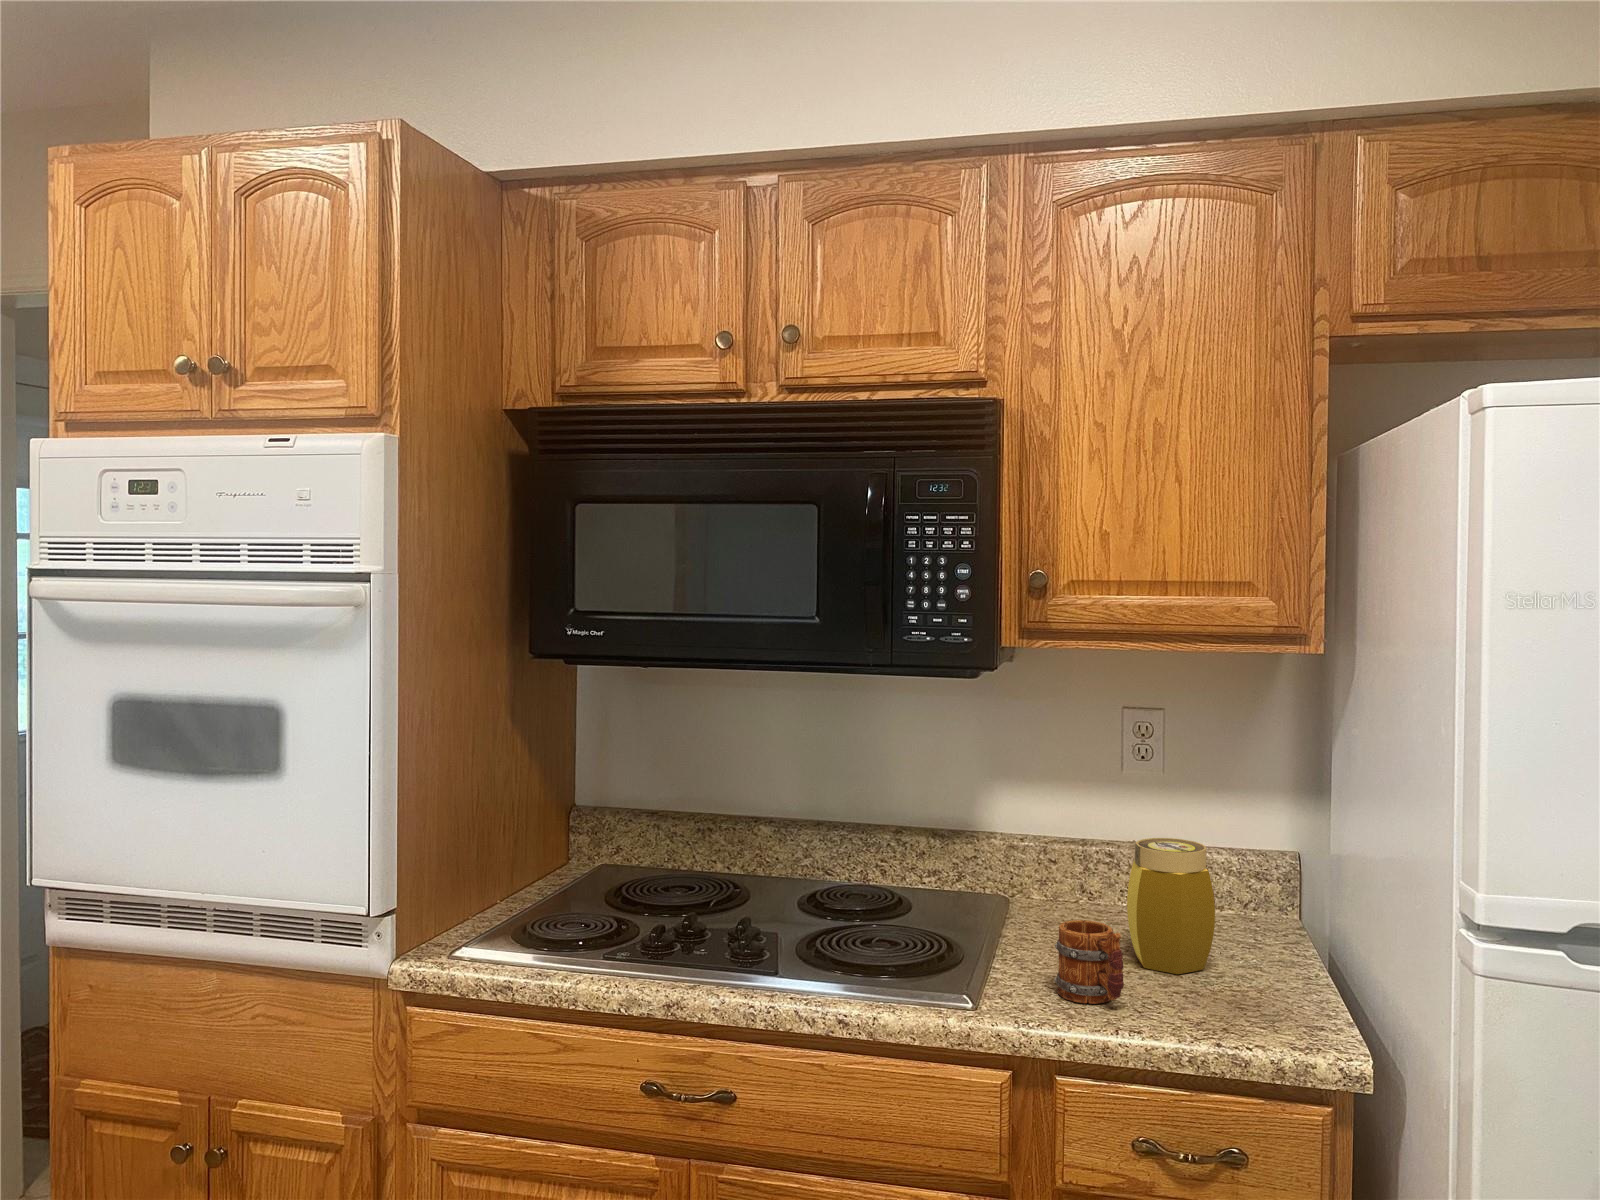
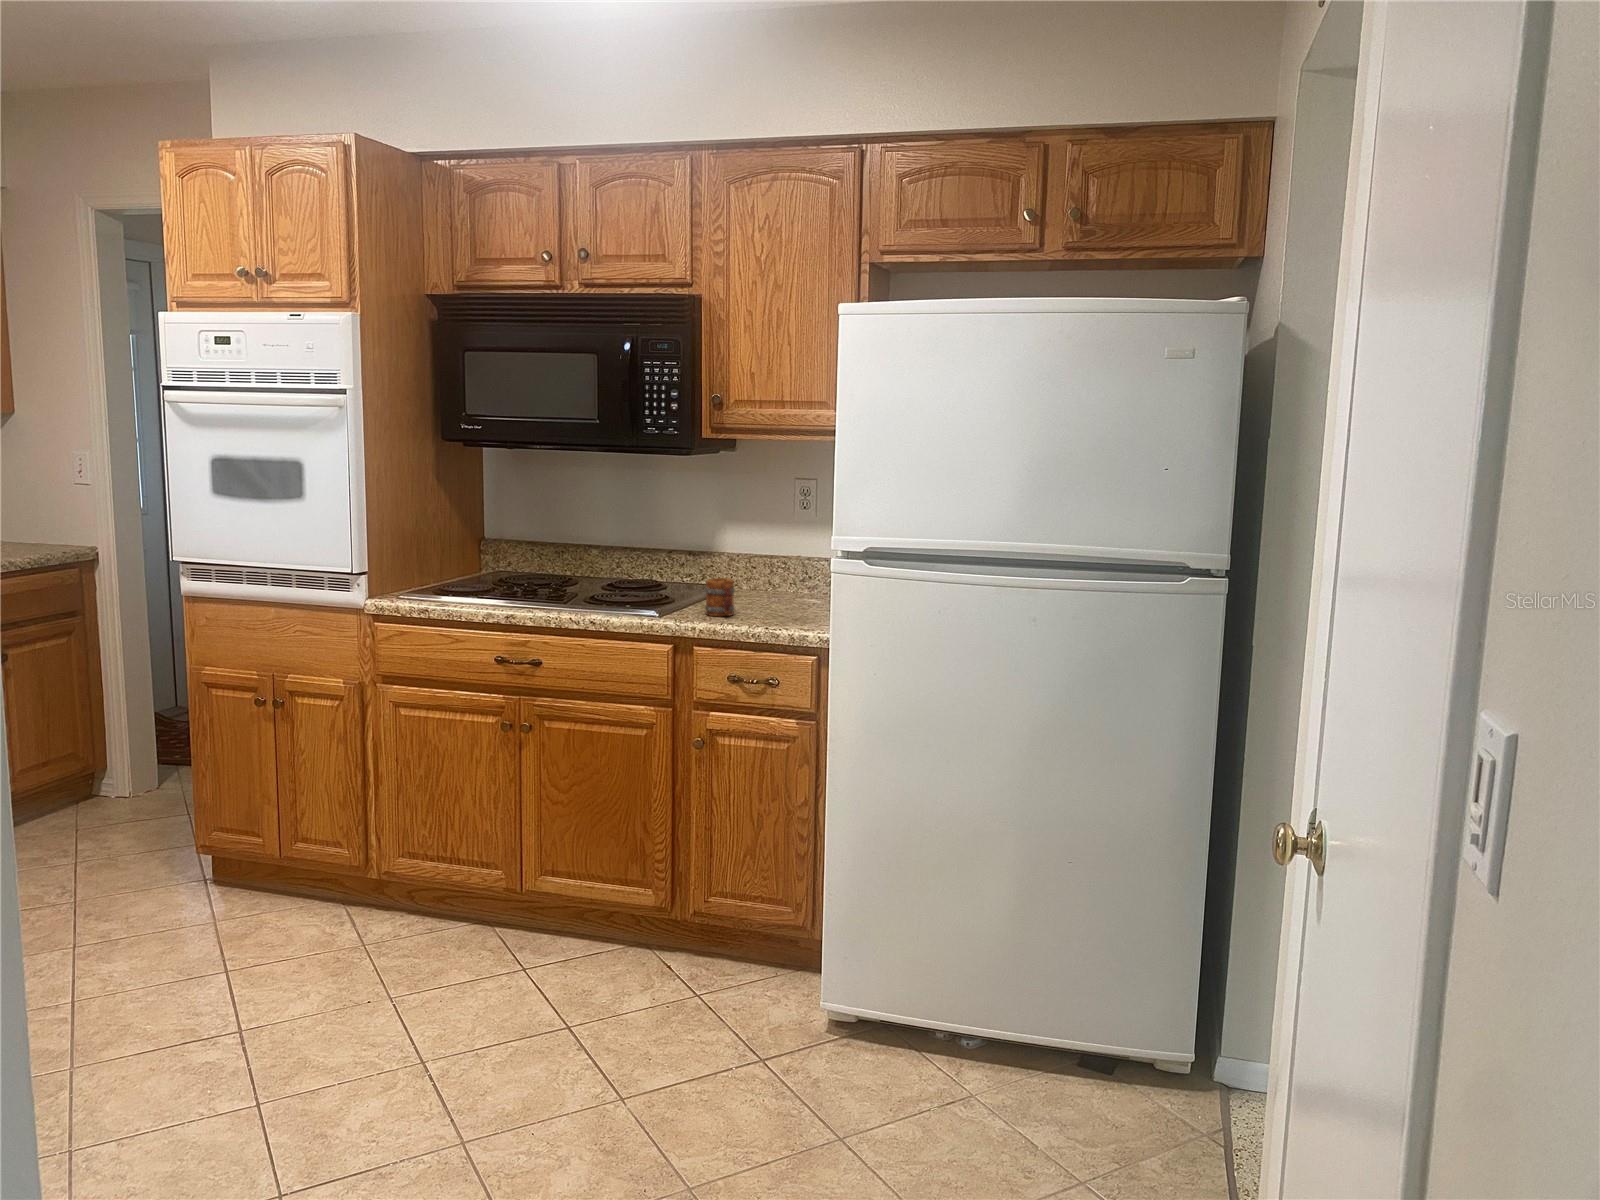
jar: present [1127,838,1215,974] -> none [760,543,804,611]

